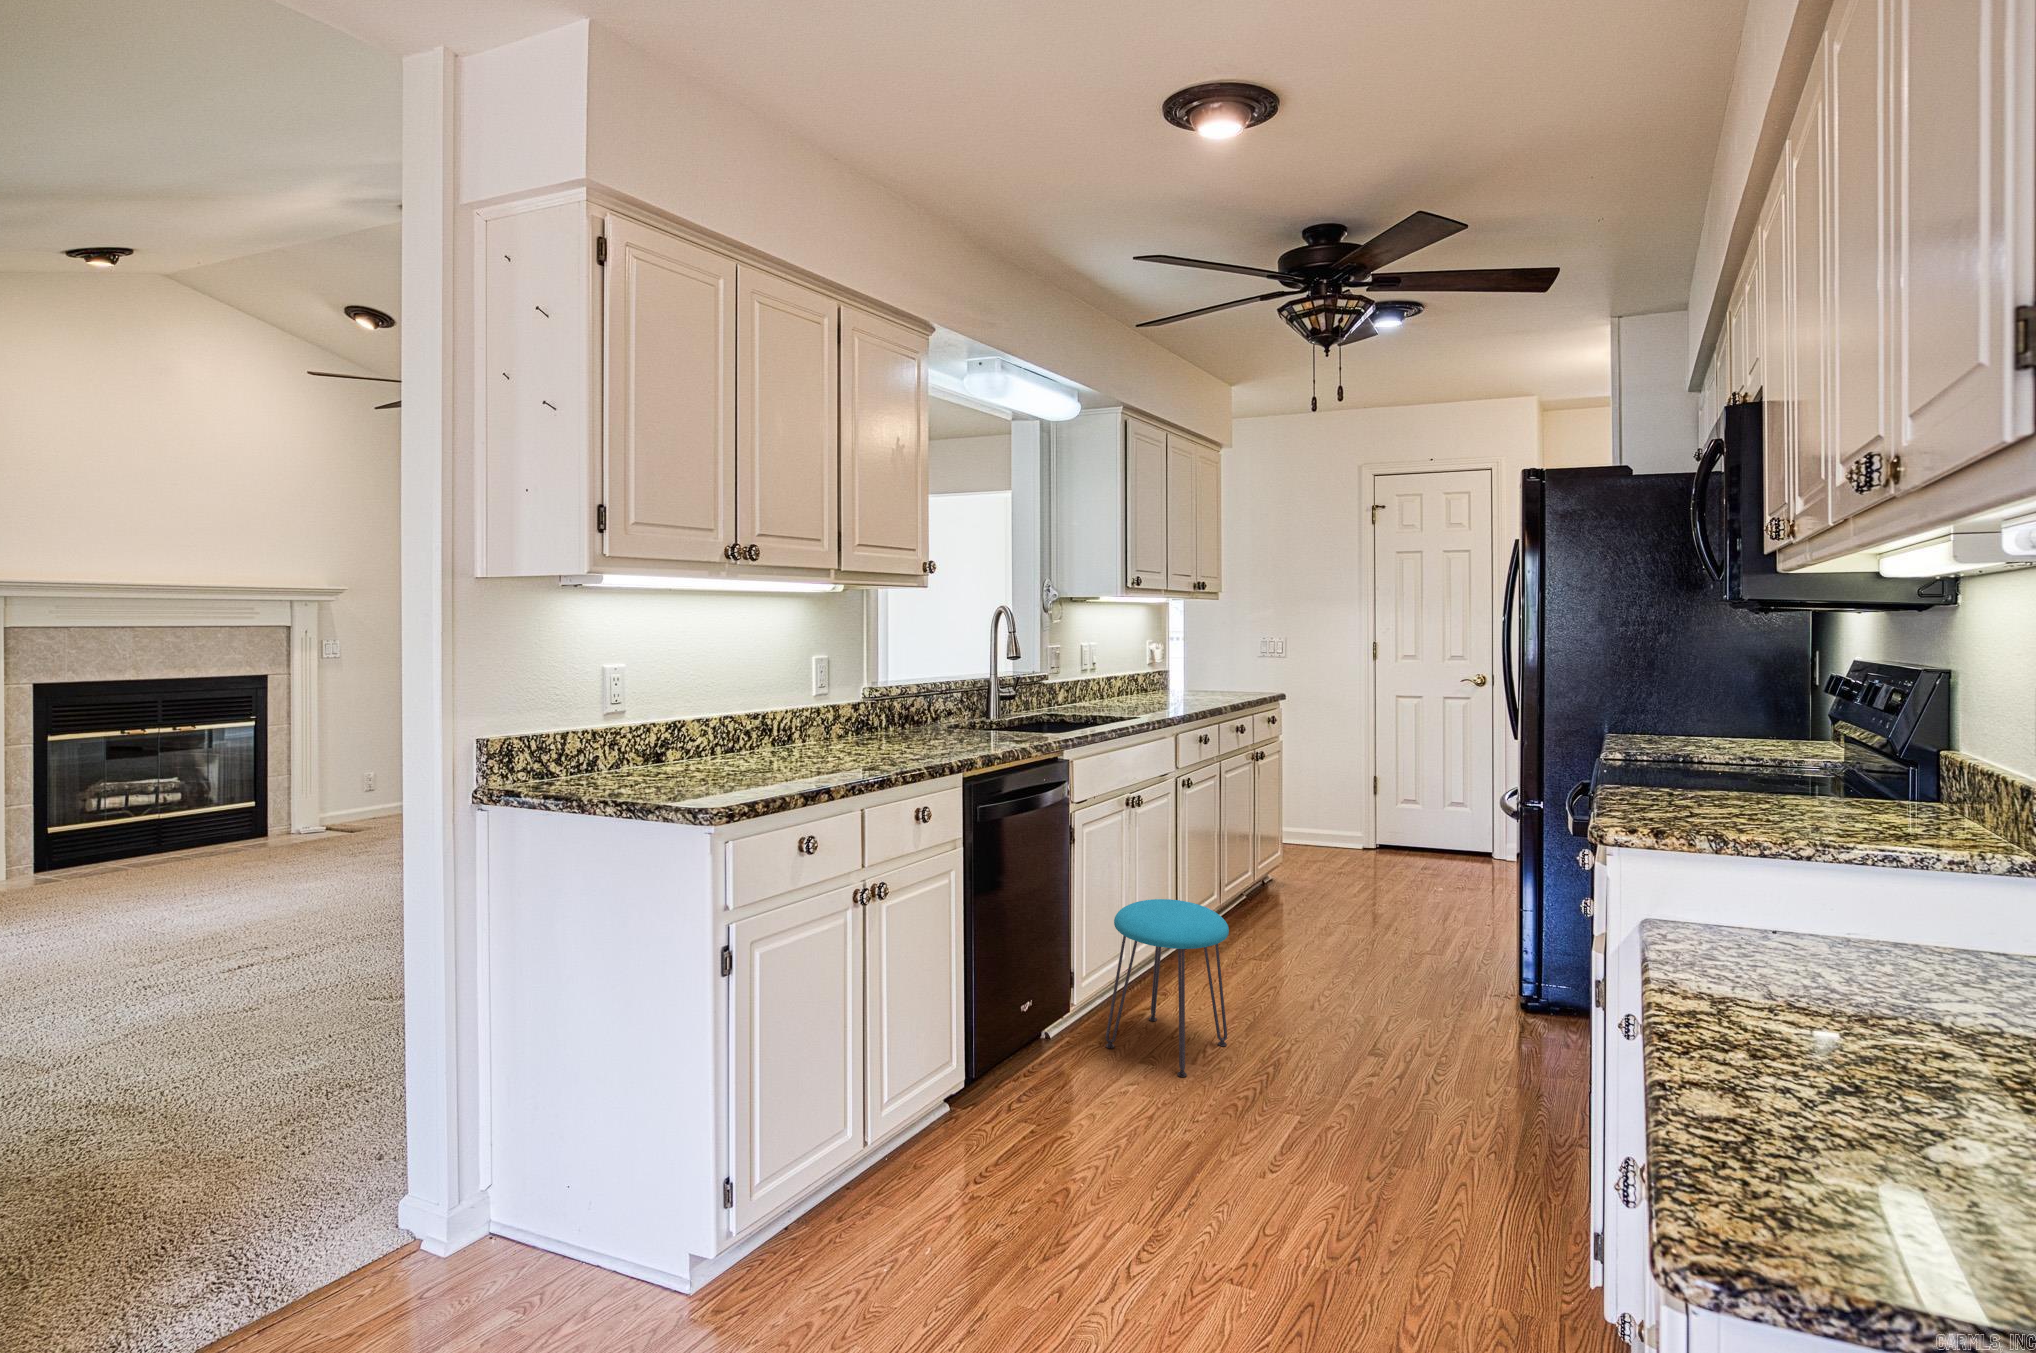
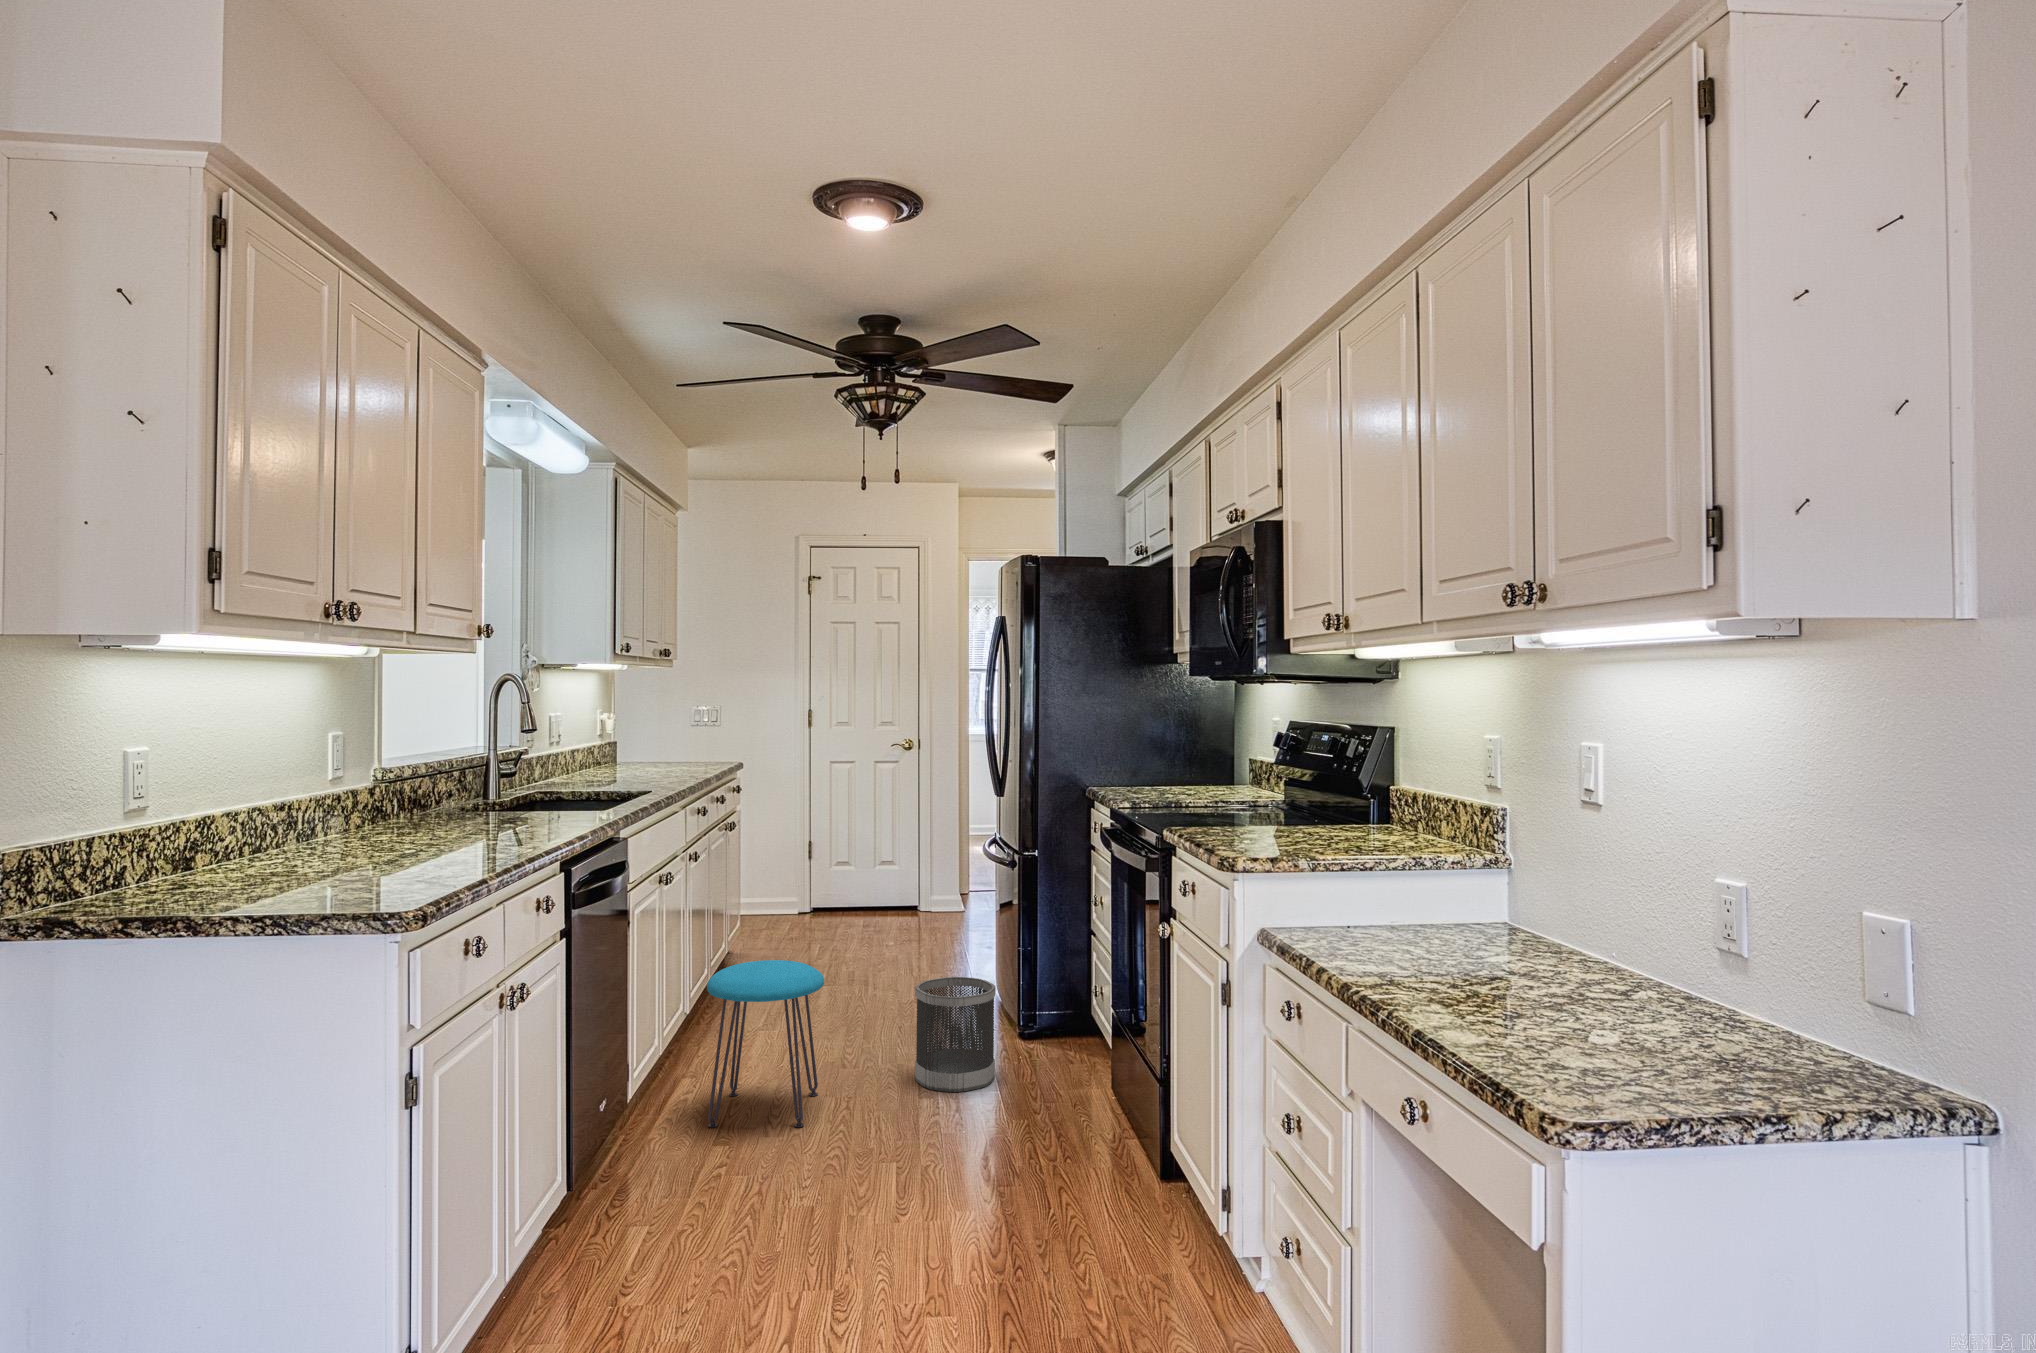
wastebasket: none [1336,959,1437,1099] -> present [915,977,996,1092]

